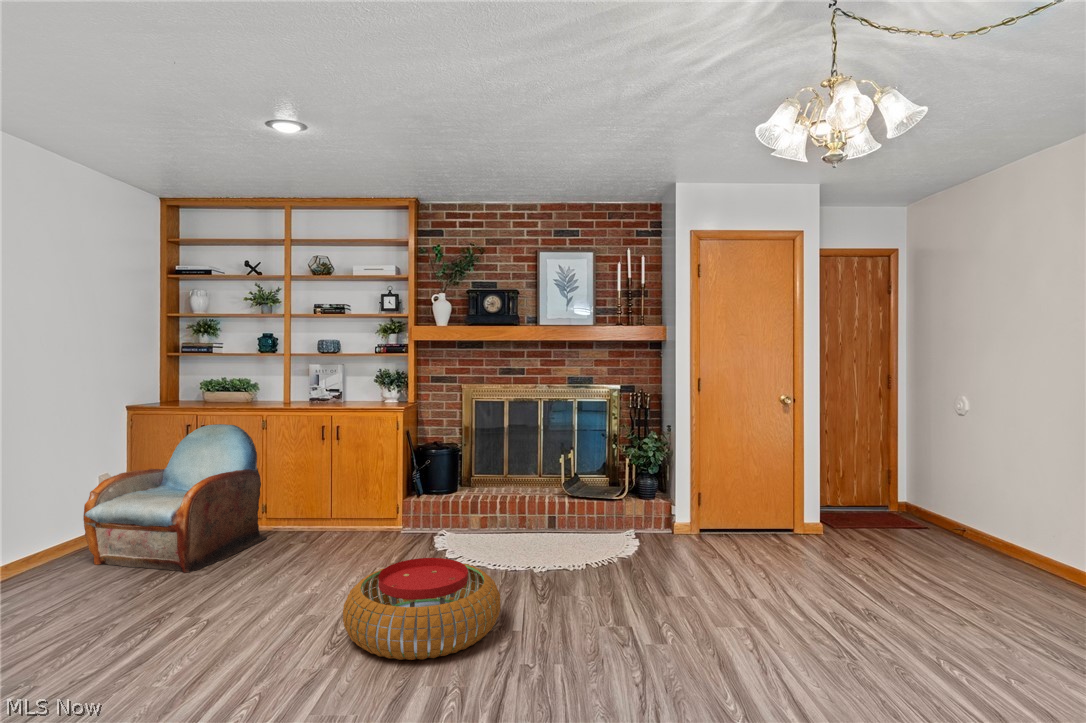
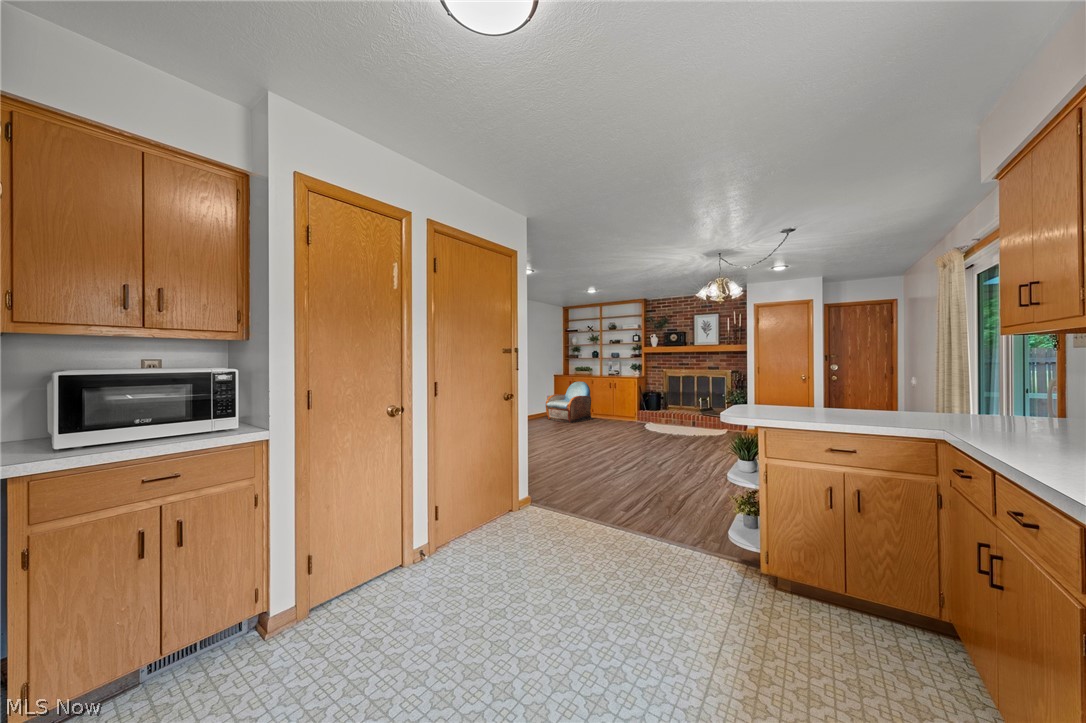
pouf: present [343,558,501,660] -> none [605,420,649,441]

